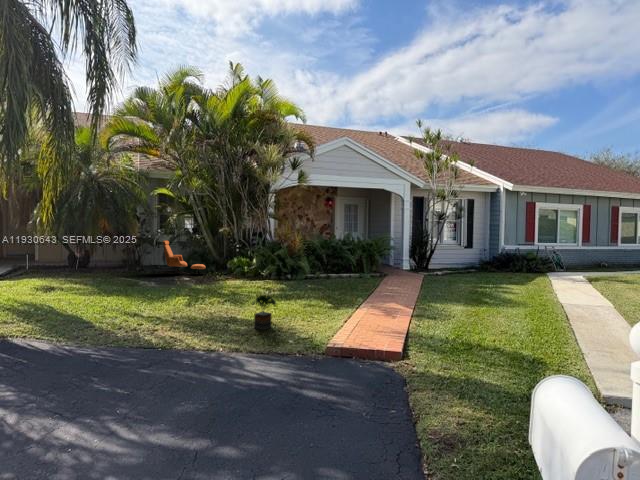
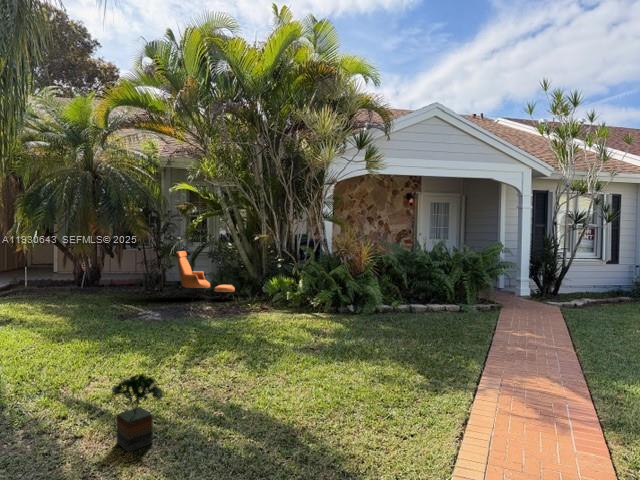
potted tree: present [252,295,277,330] -> present [111,374,163,452]

